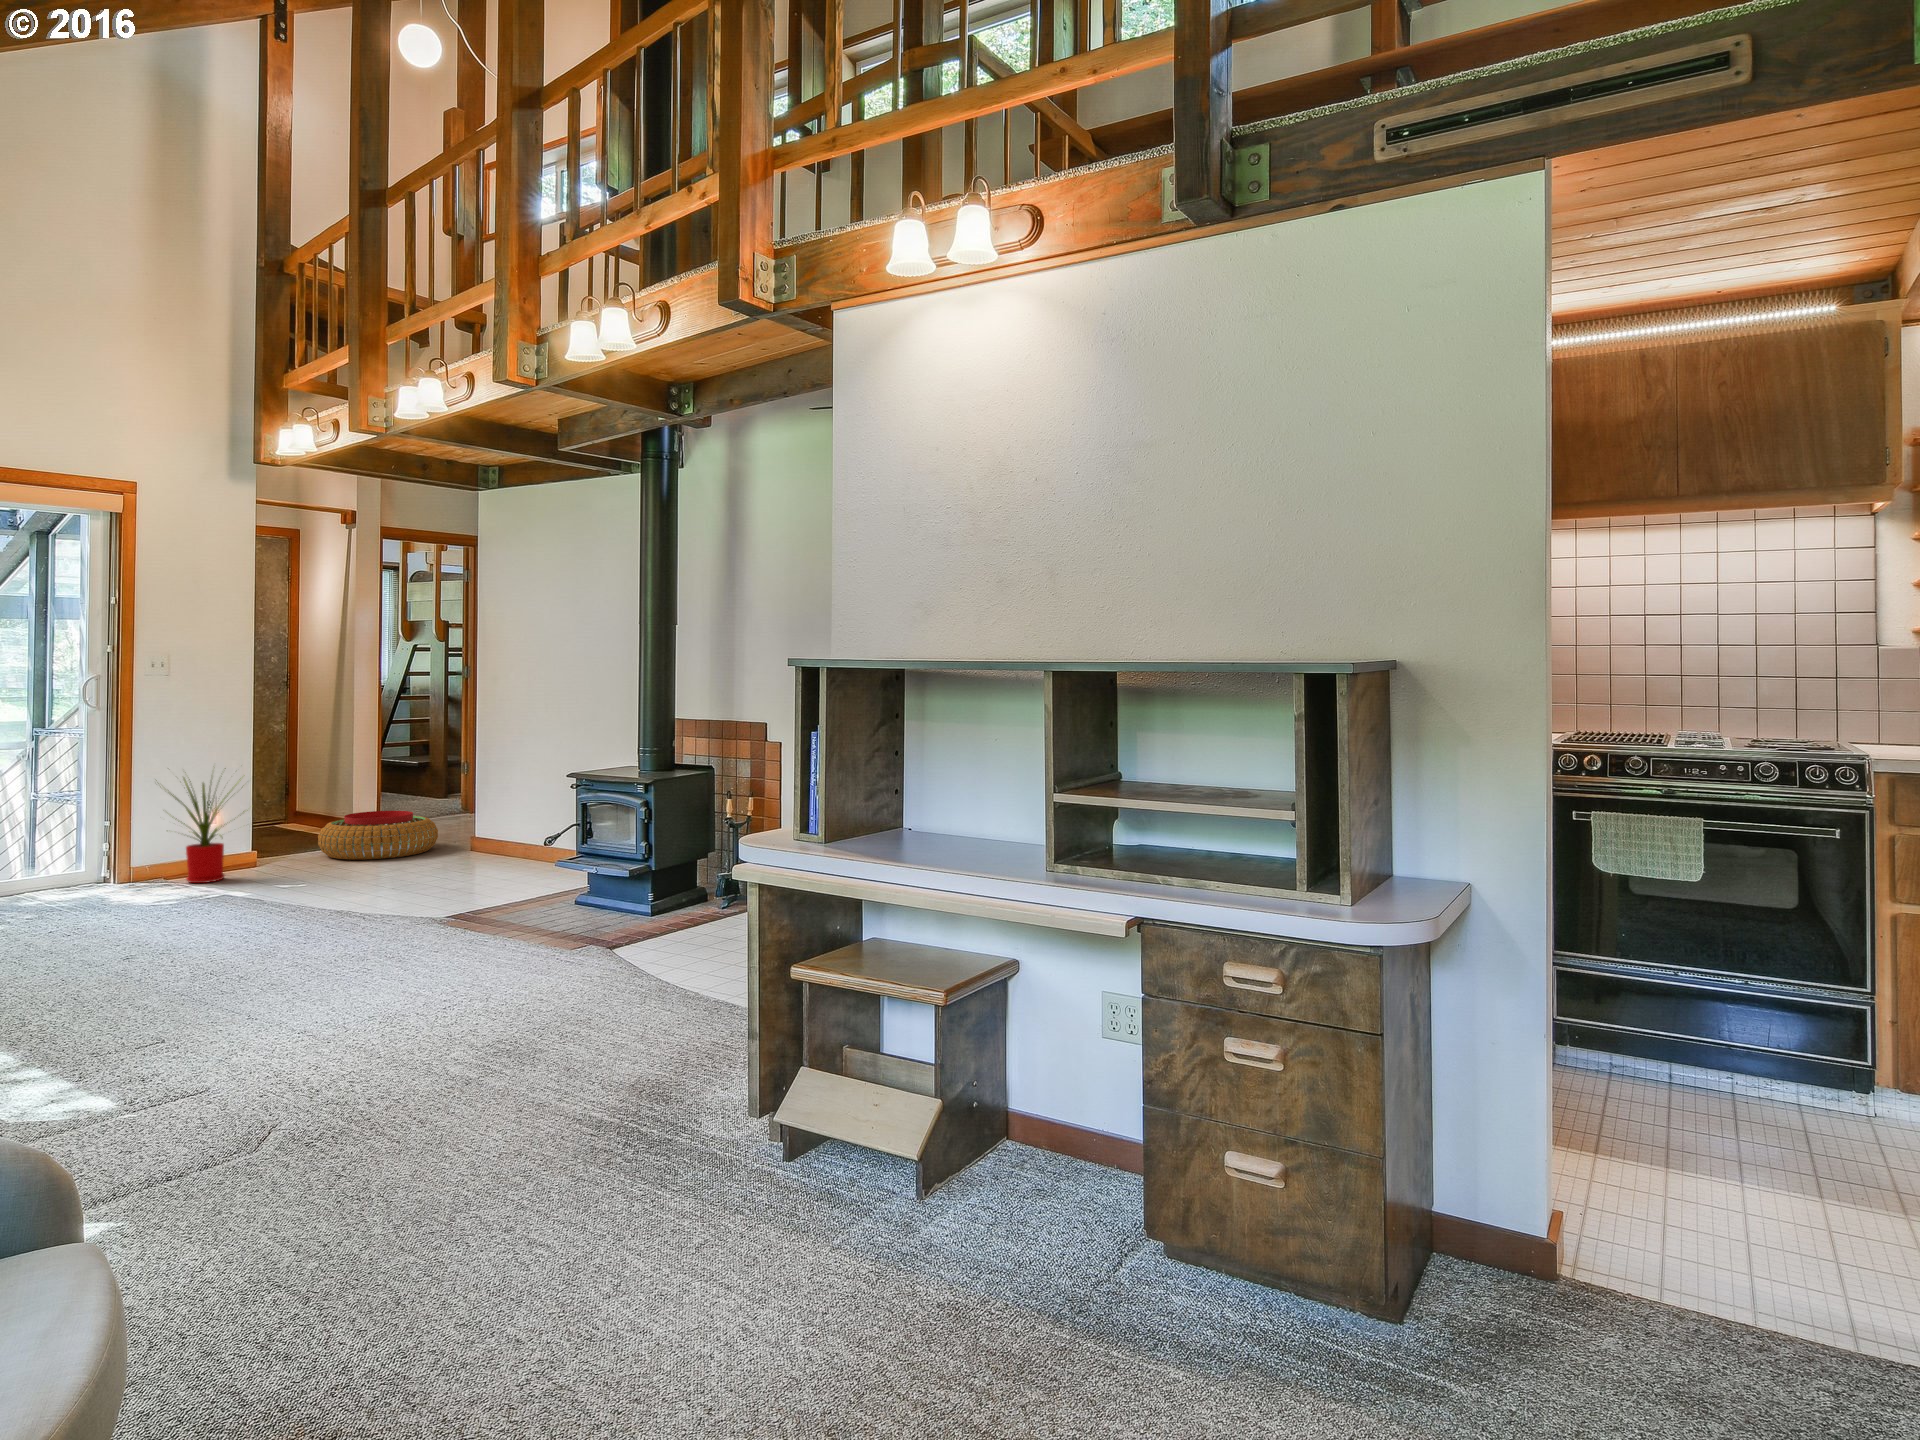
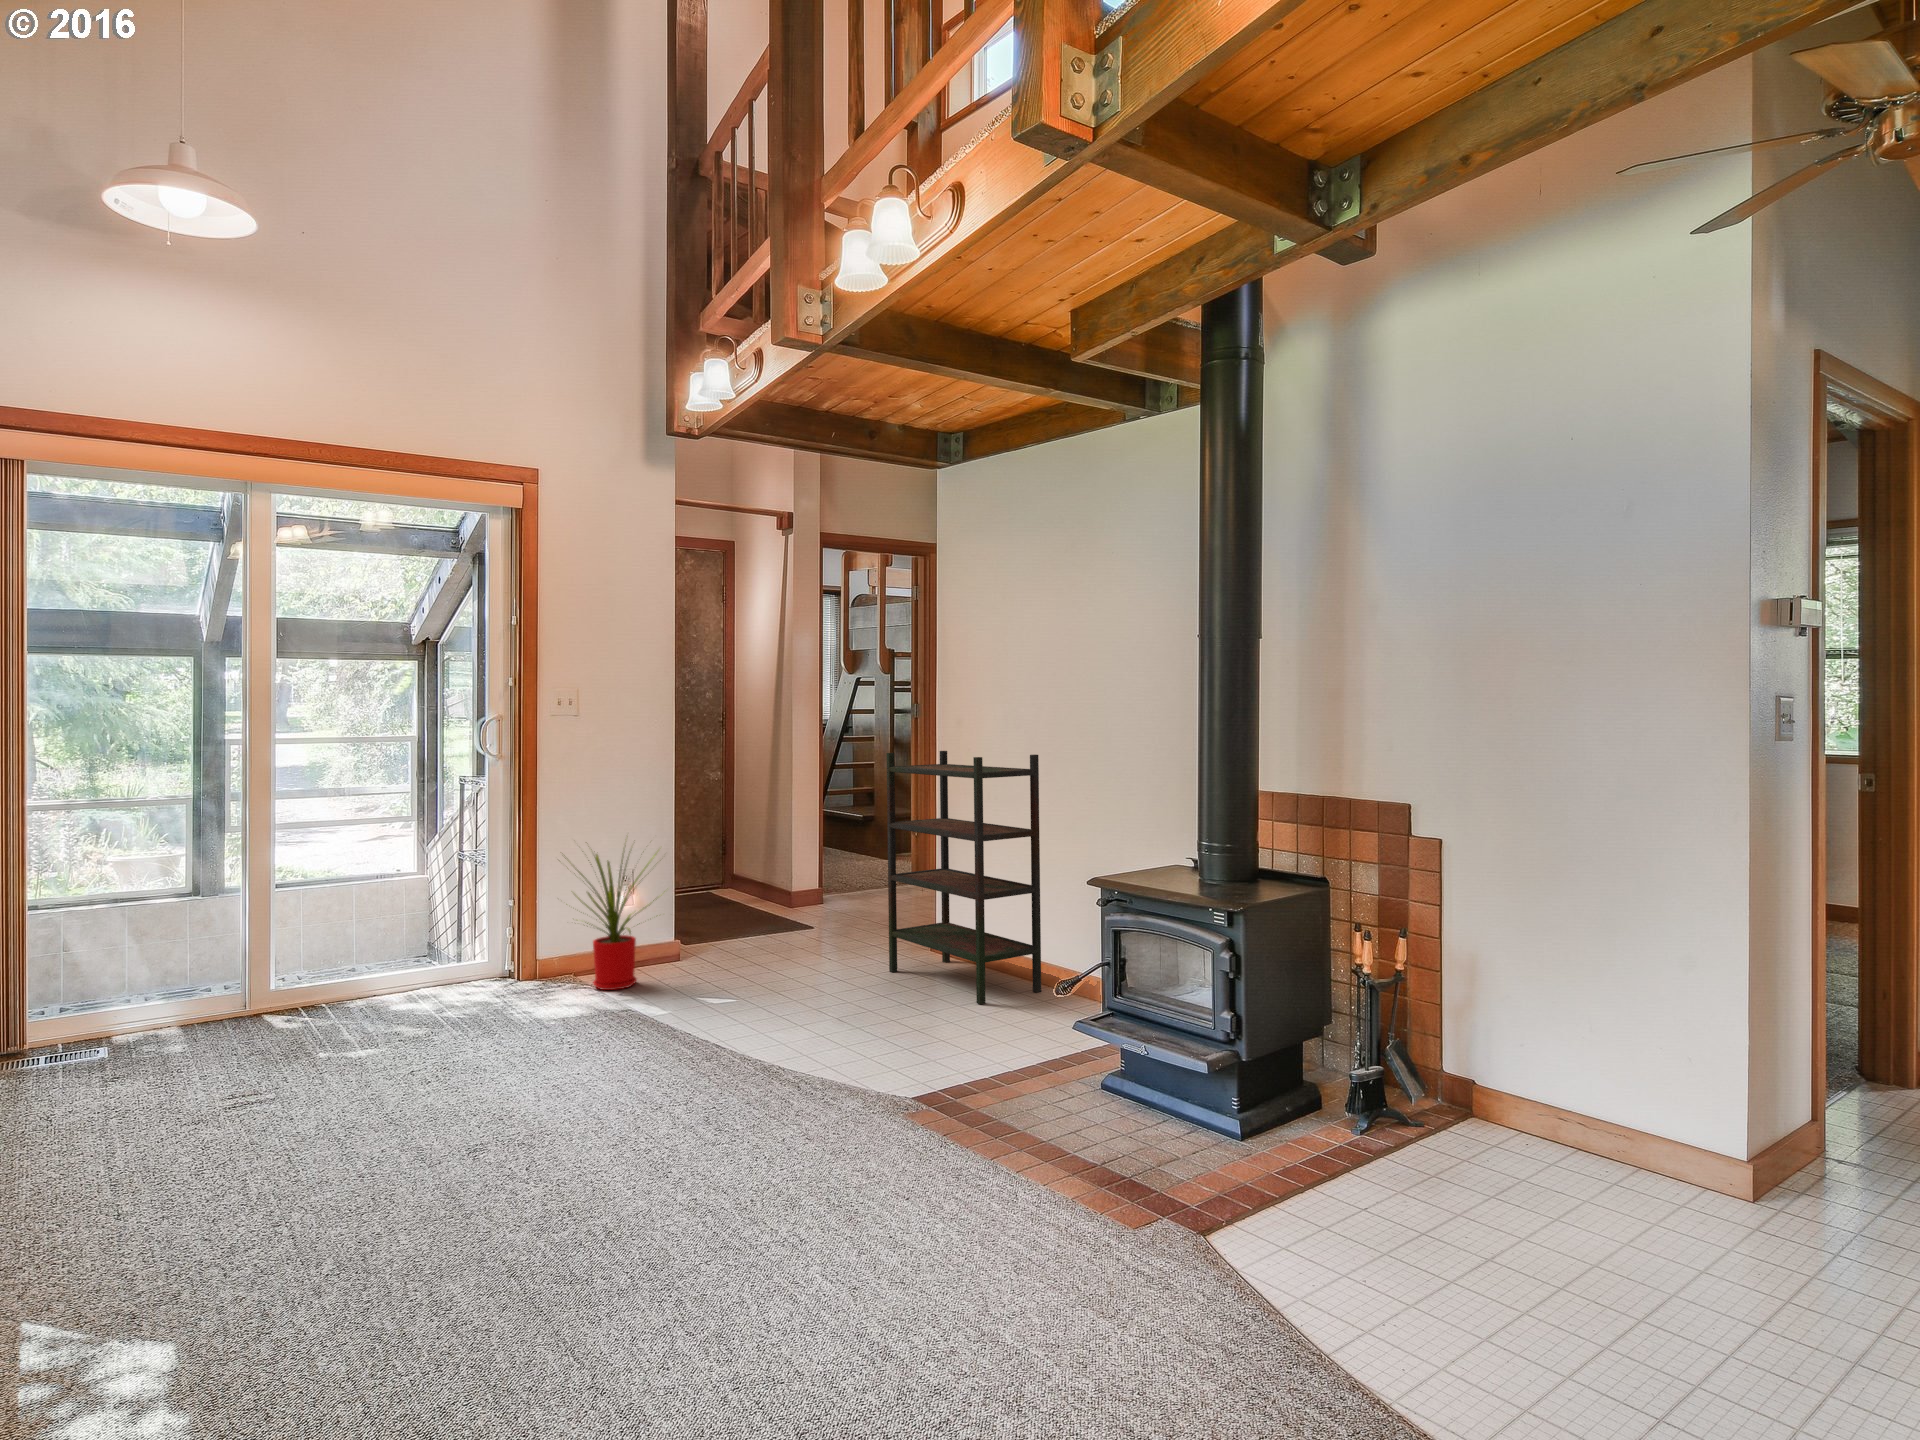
bookshelf: none [438,703,554,874] -> present [886,751,1041,1004]
pouf: present [318,811,438,860] -> none [747,890,886,958]

